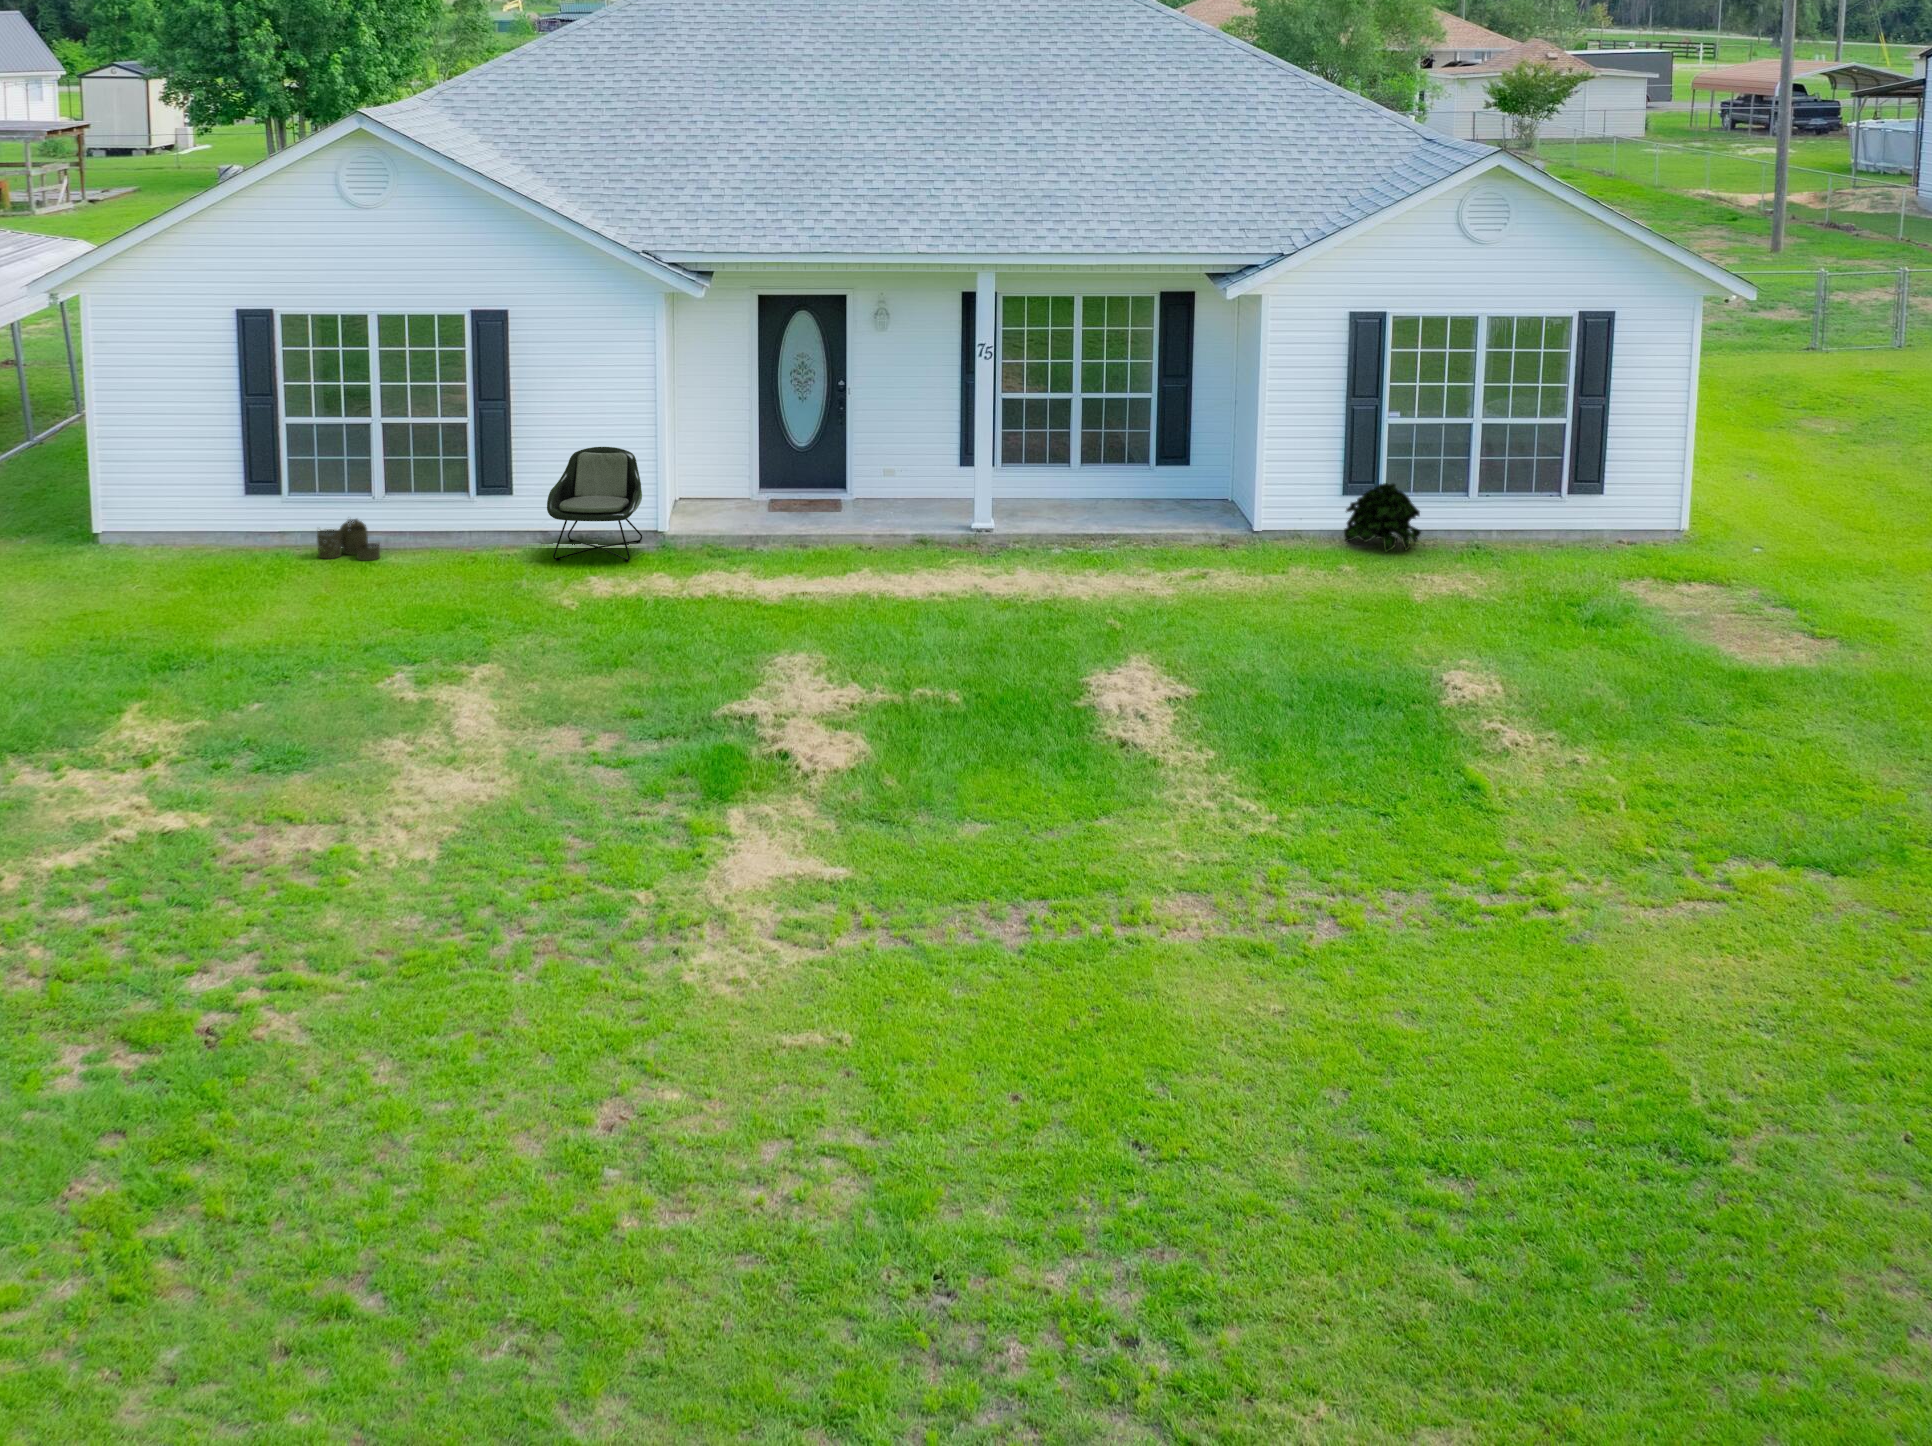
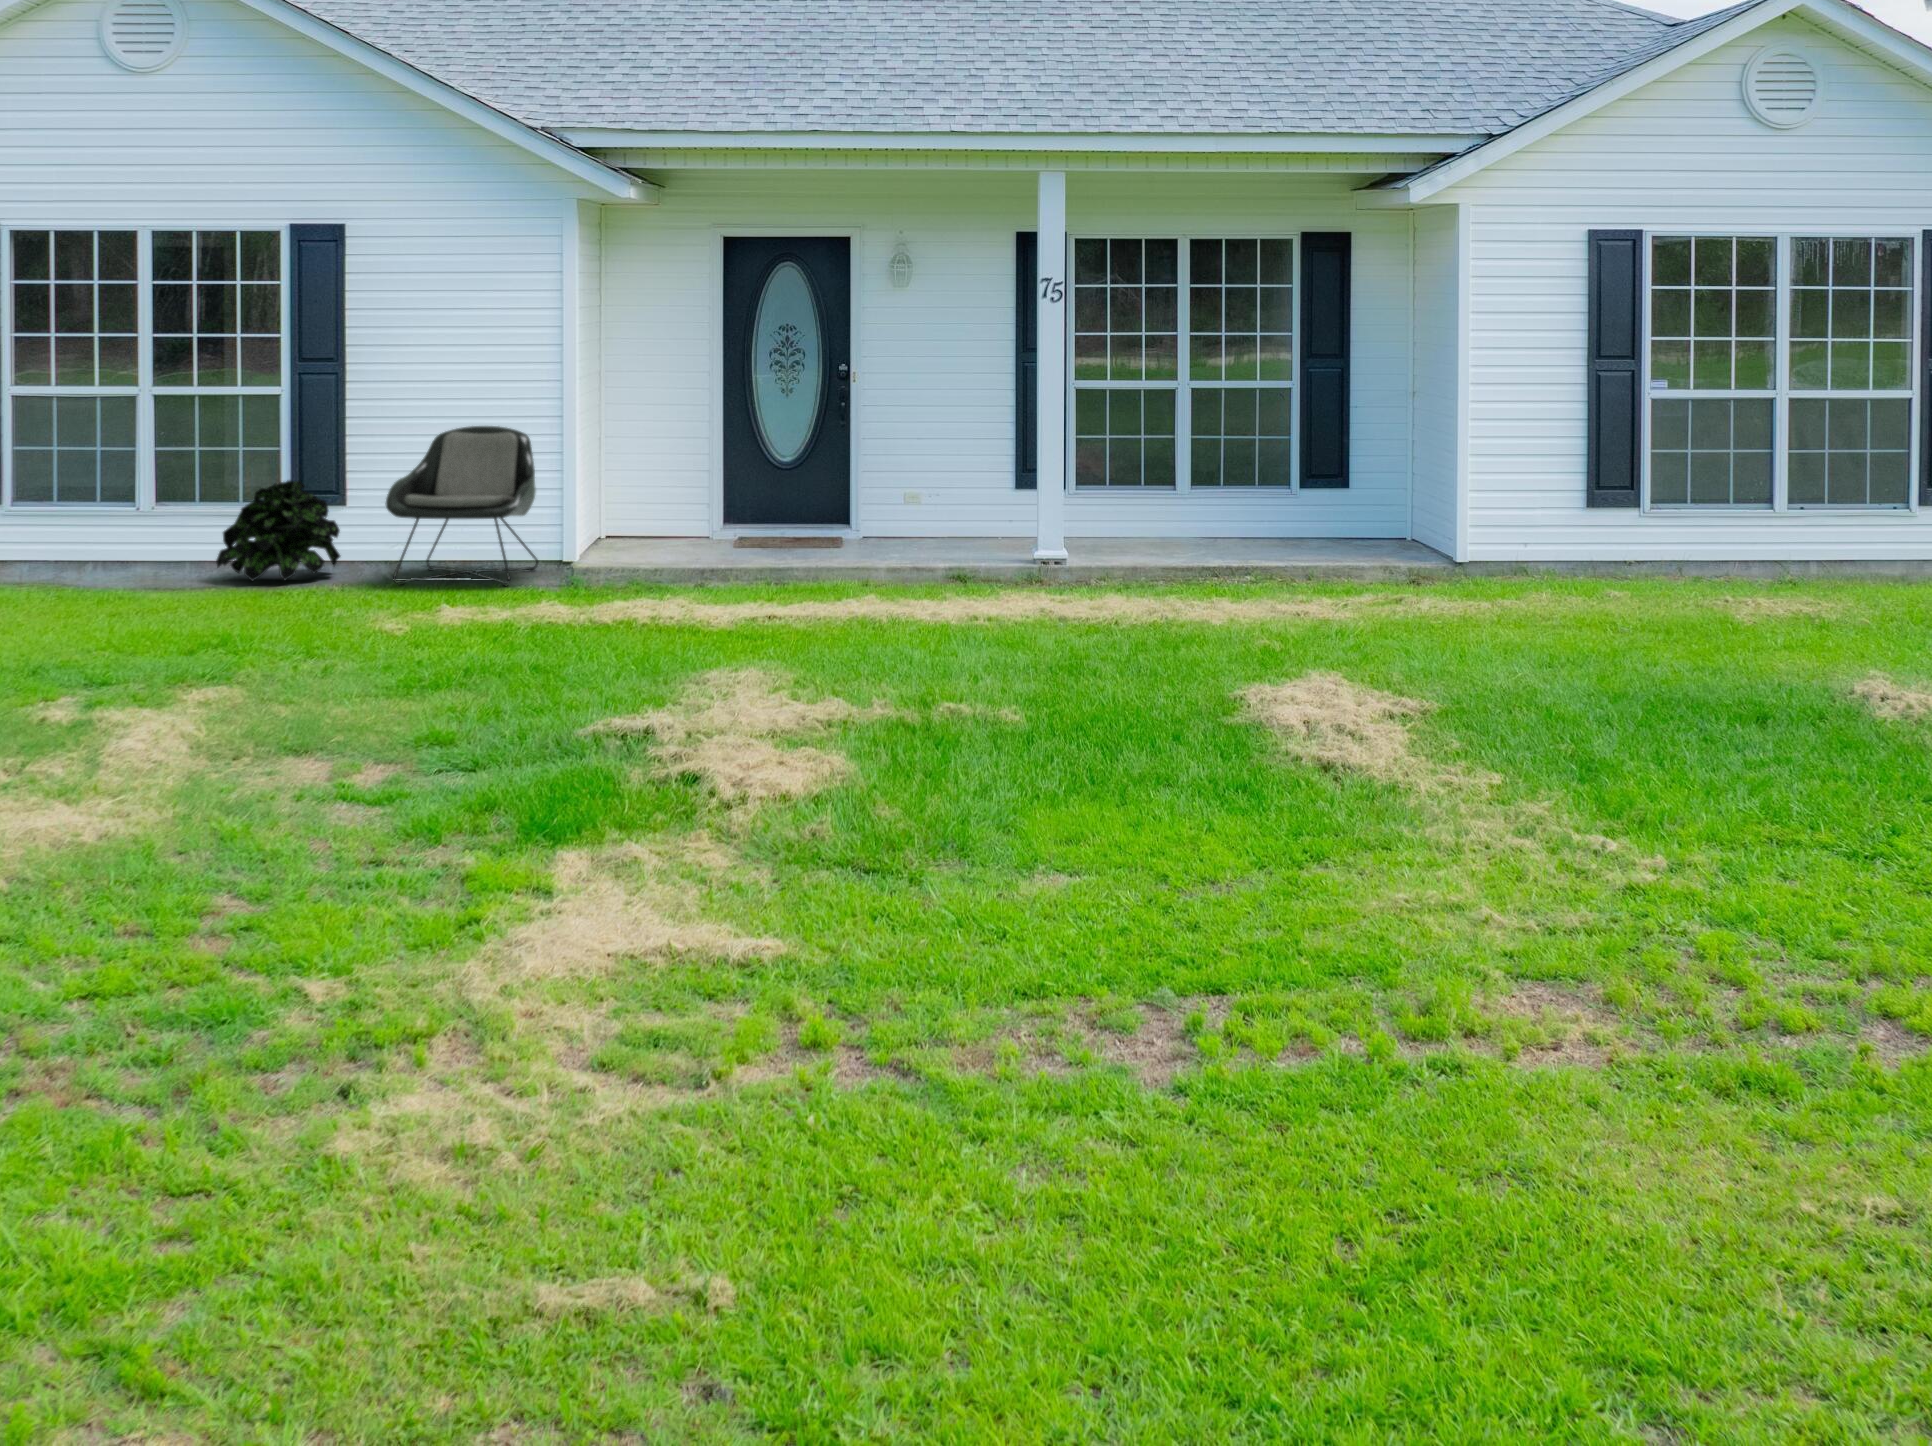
potted plant: present [1344,483,1421,552] -> present [216,480,340,581]
woven basket: present [317,519,380,560] -> none [35,531,131,585]

